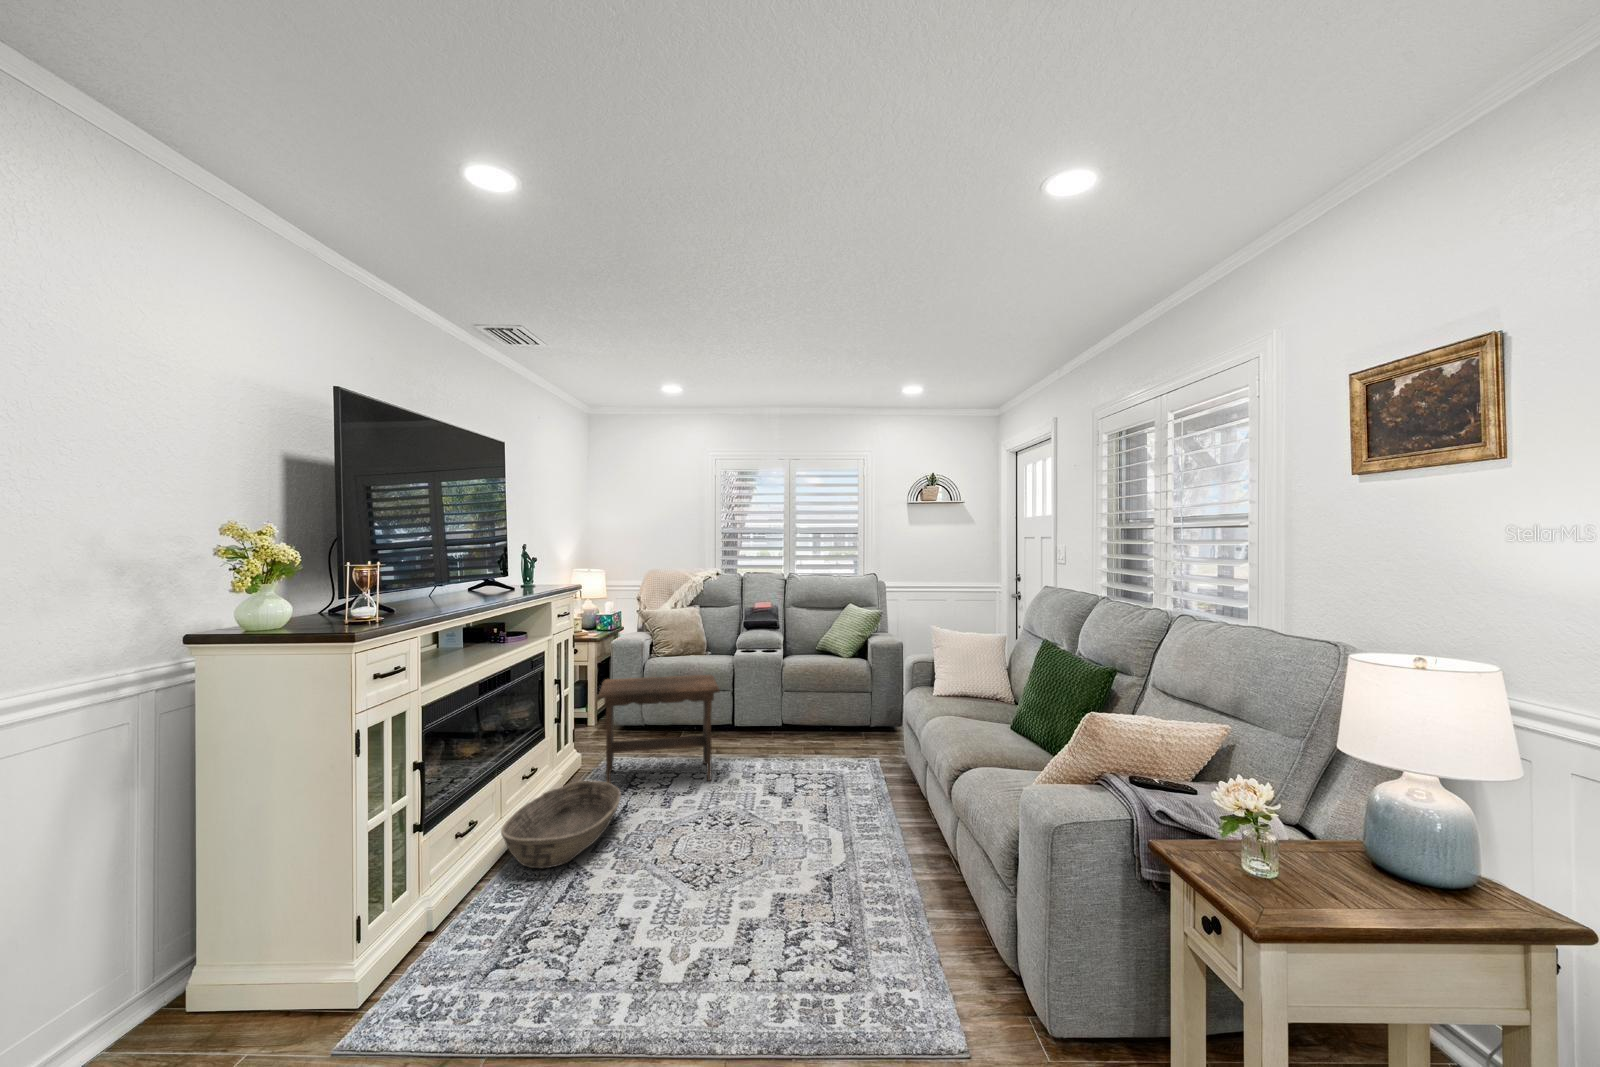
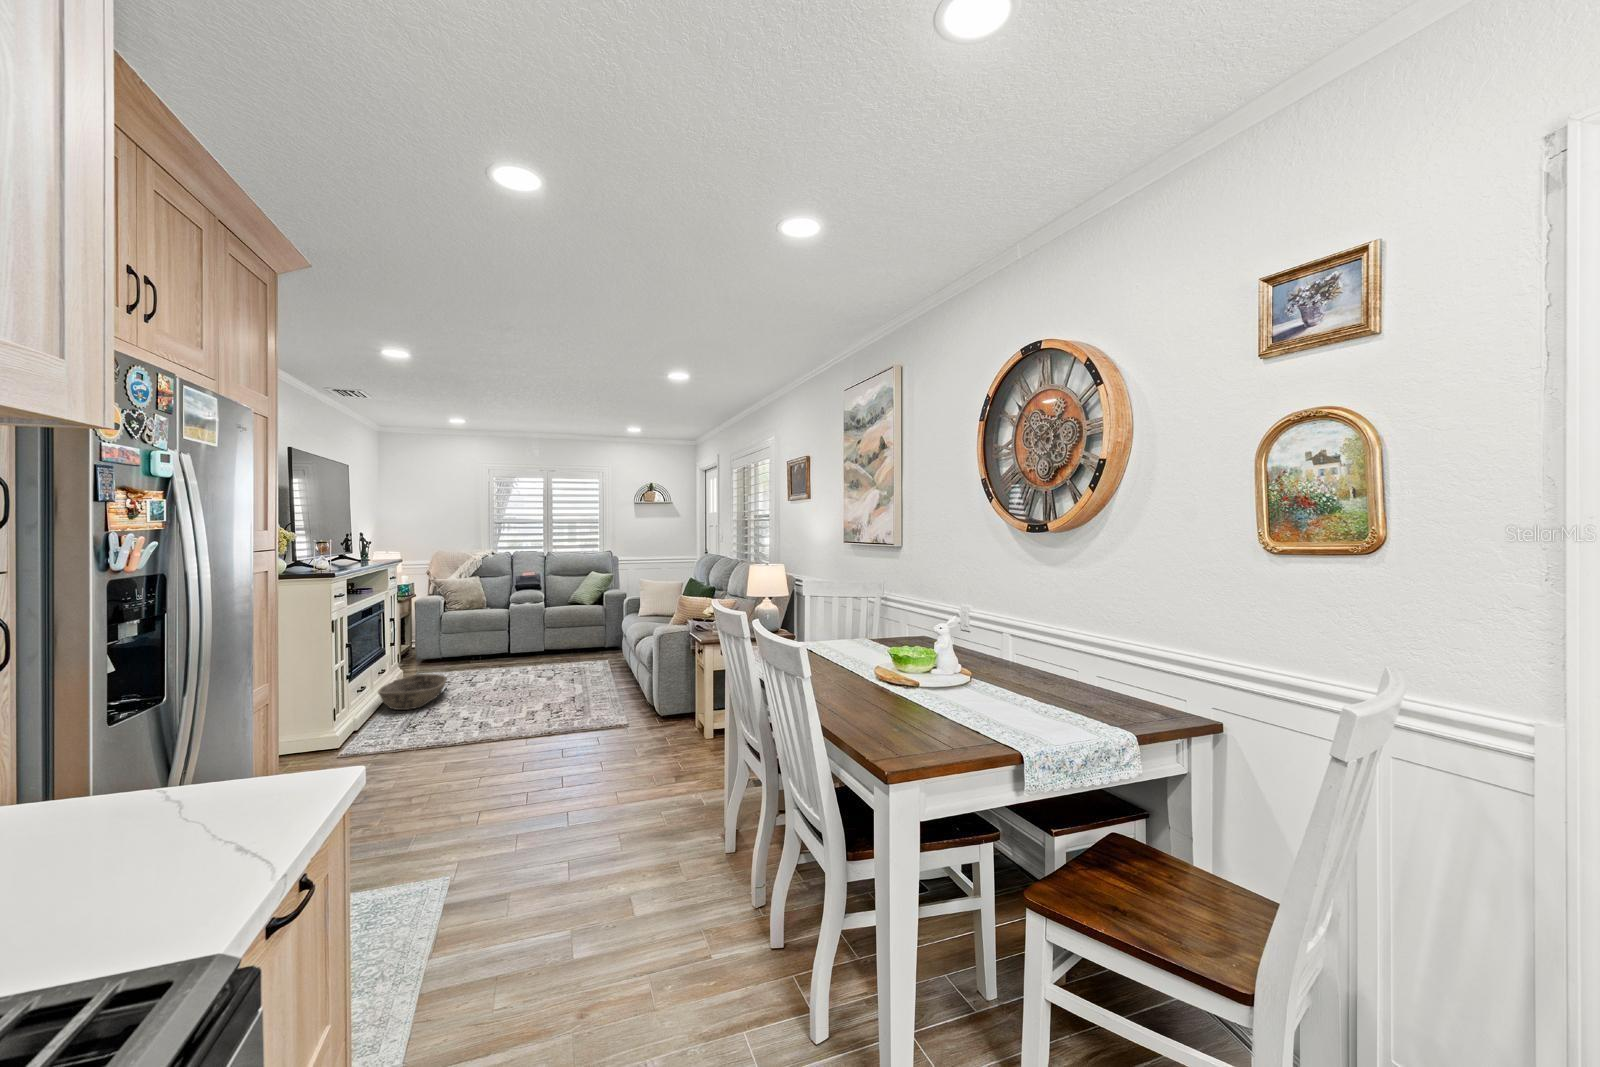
footstool: present [598,675,720,783] -> none [420,614,505,684]

